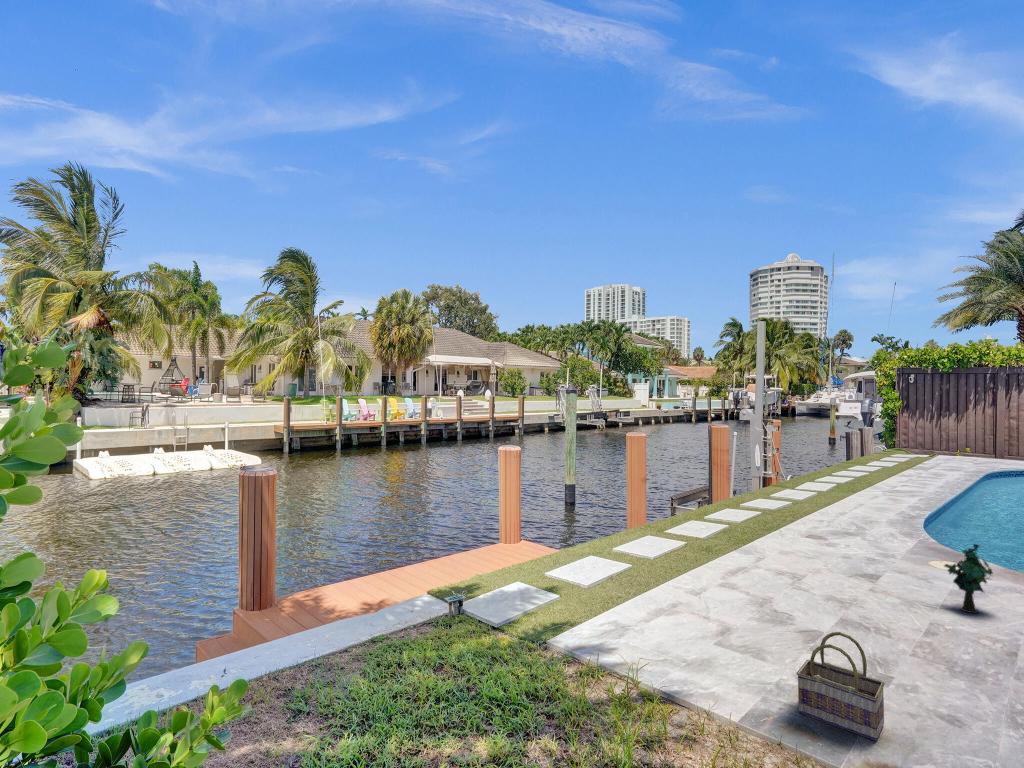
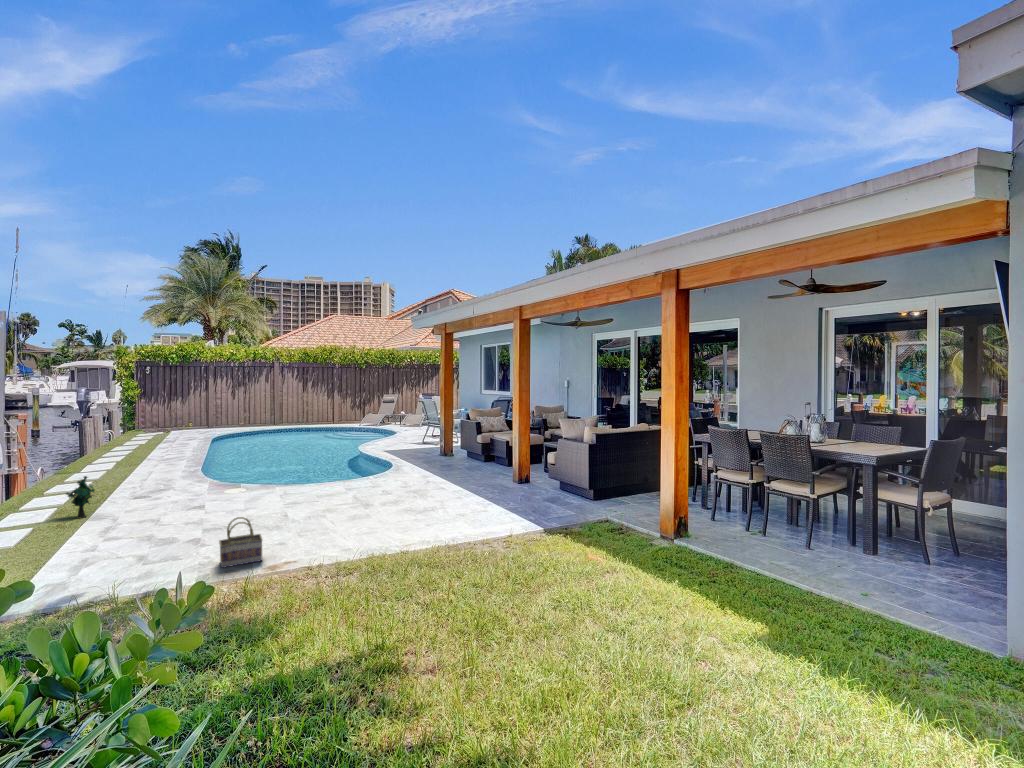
decorative plant: present [944,544,993,613] -> present [66,476,95,518]

